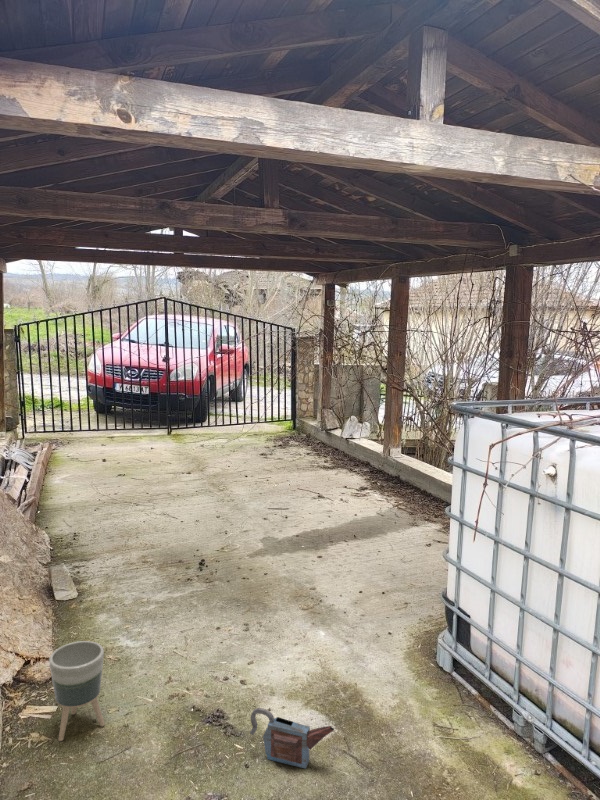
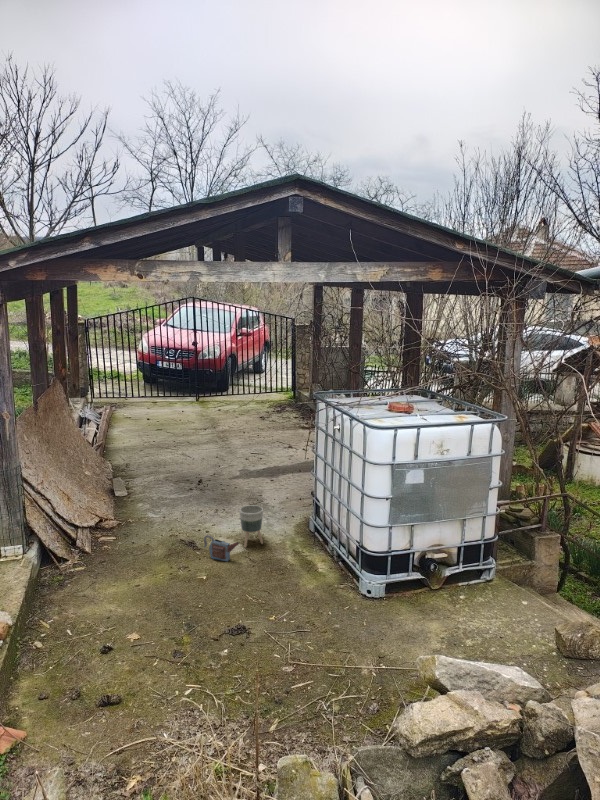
planter: present [49,641,105,741] -> present [239,505,263,548]

